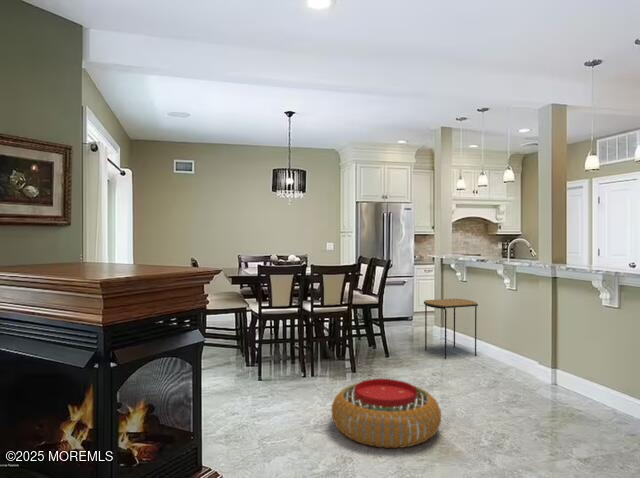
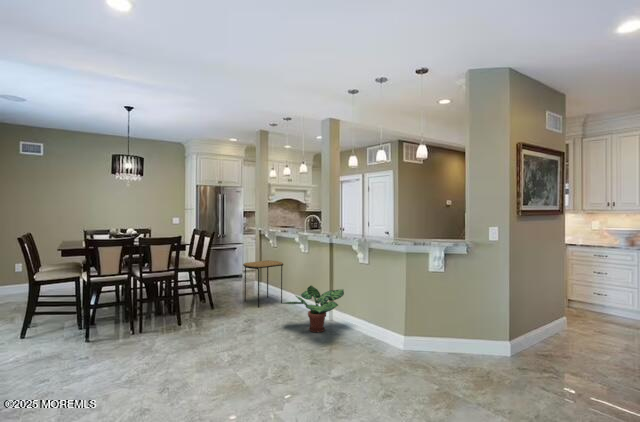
potted plant: none [482,334,579,400] -> present [283,286,344,332]
pouf: present [332,379,441,448] -> none [143,332,238,391]

